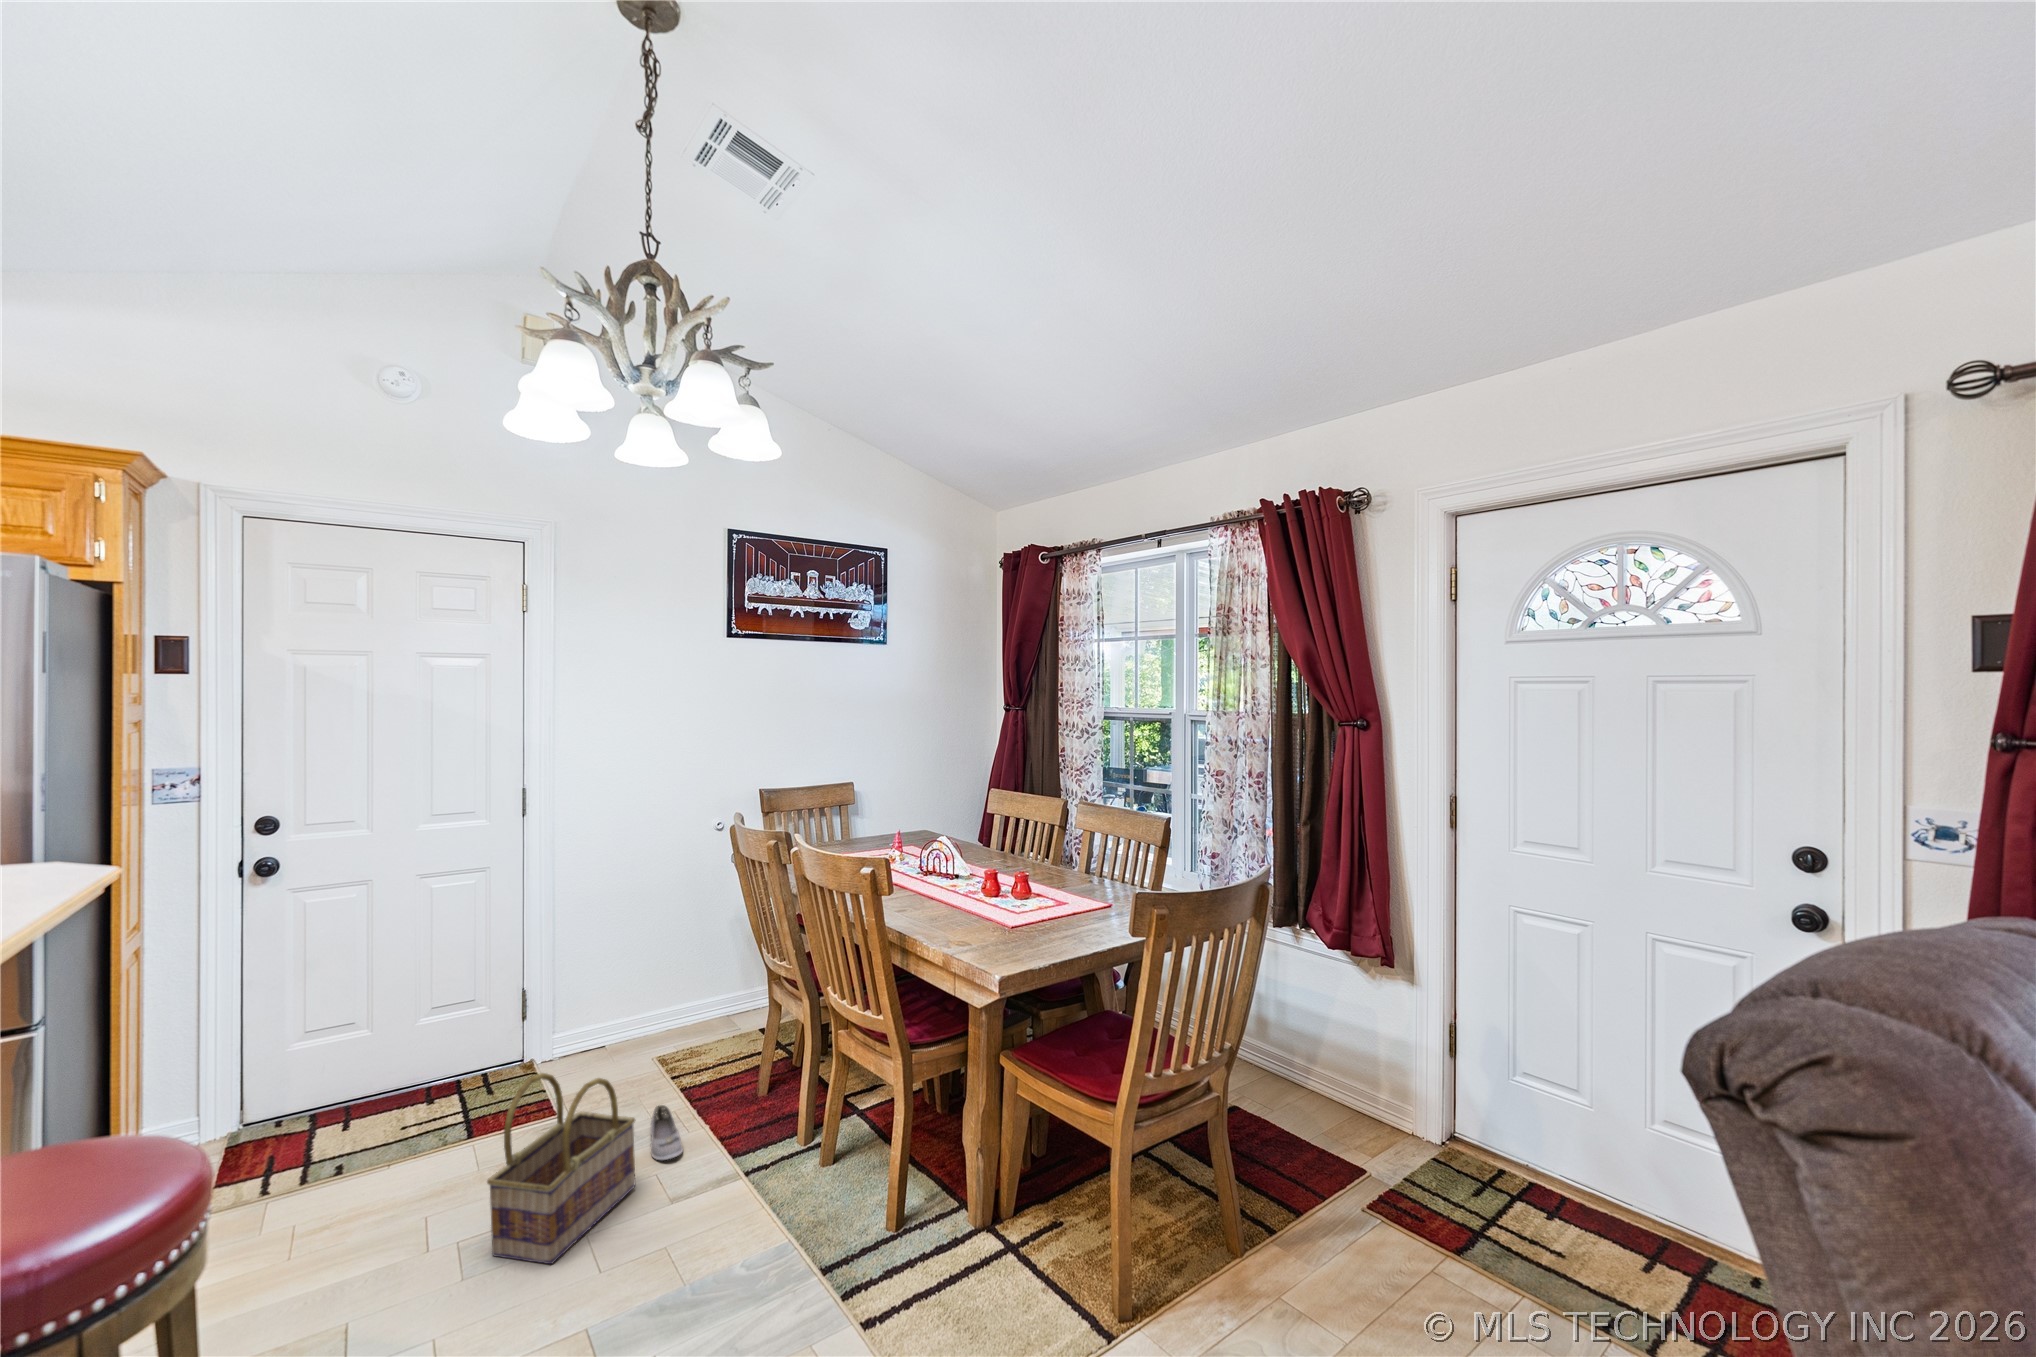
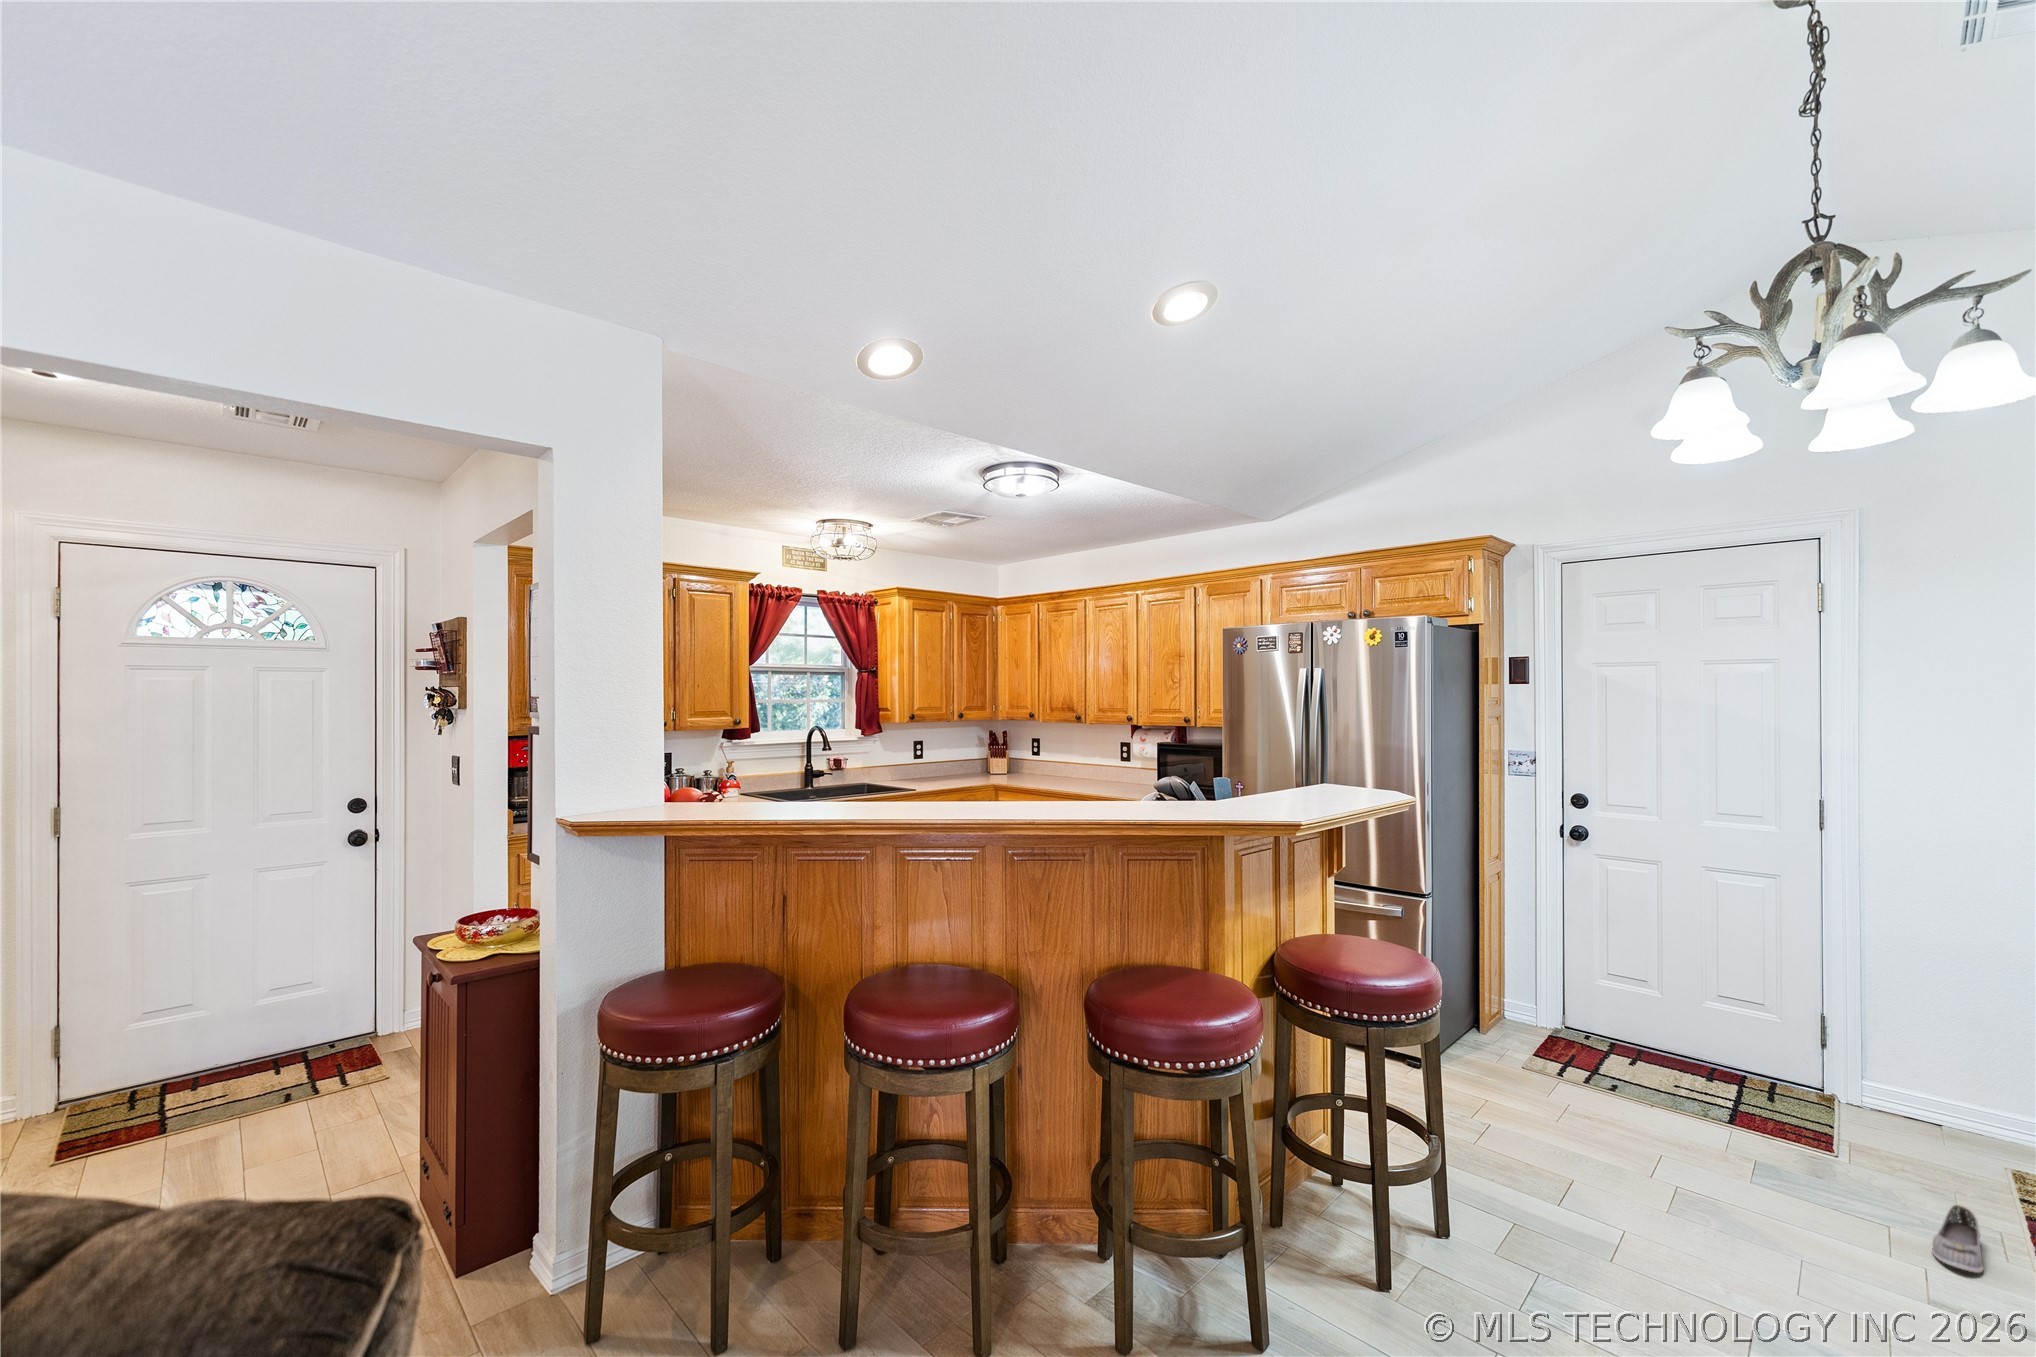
basket: present [487,1073,635,1264] -> none [1696,1076,1888,1262]

